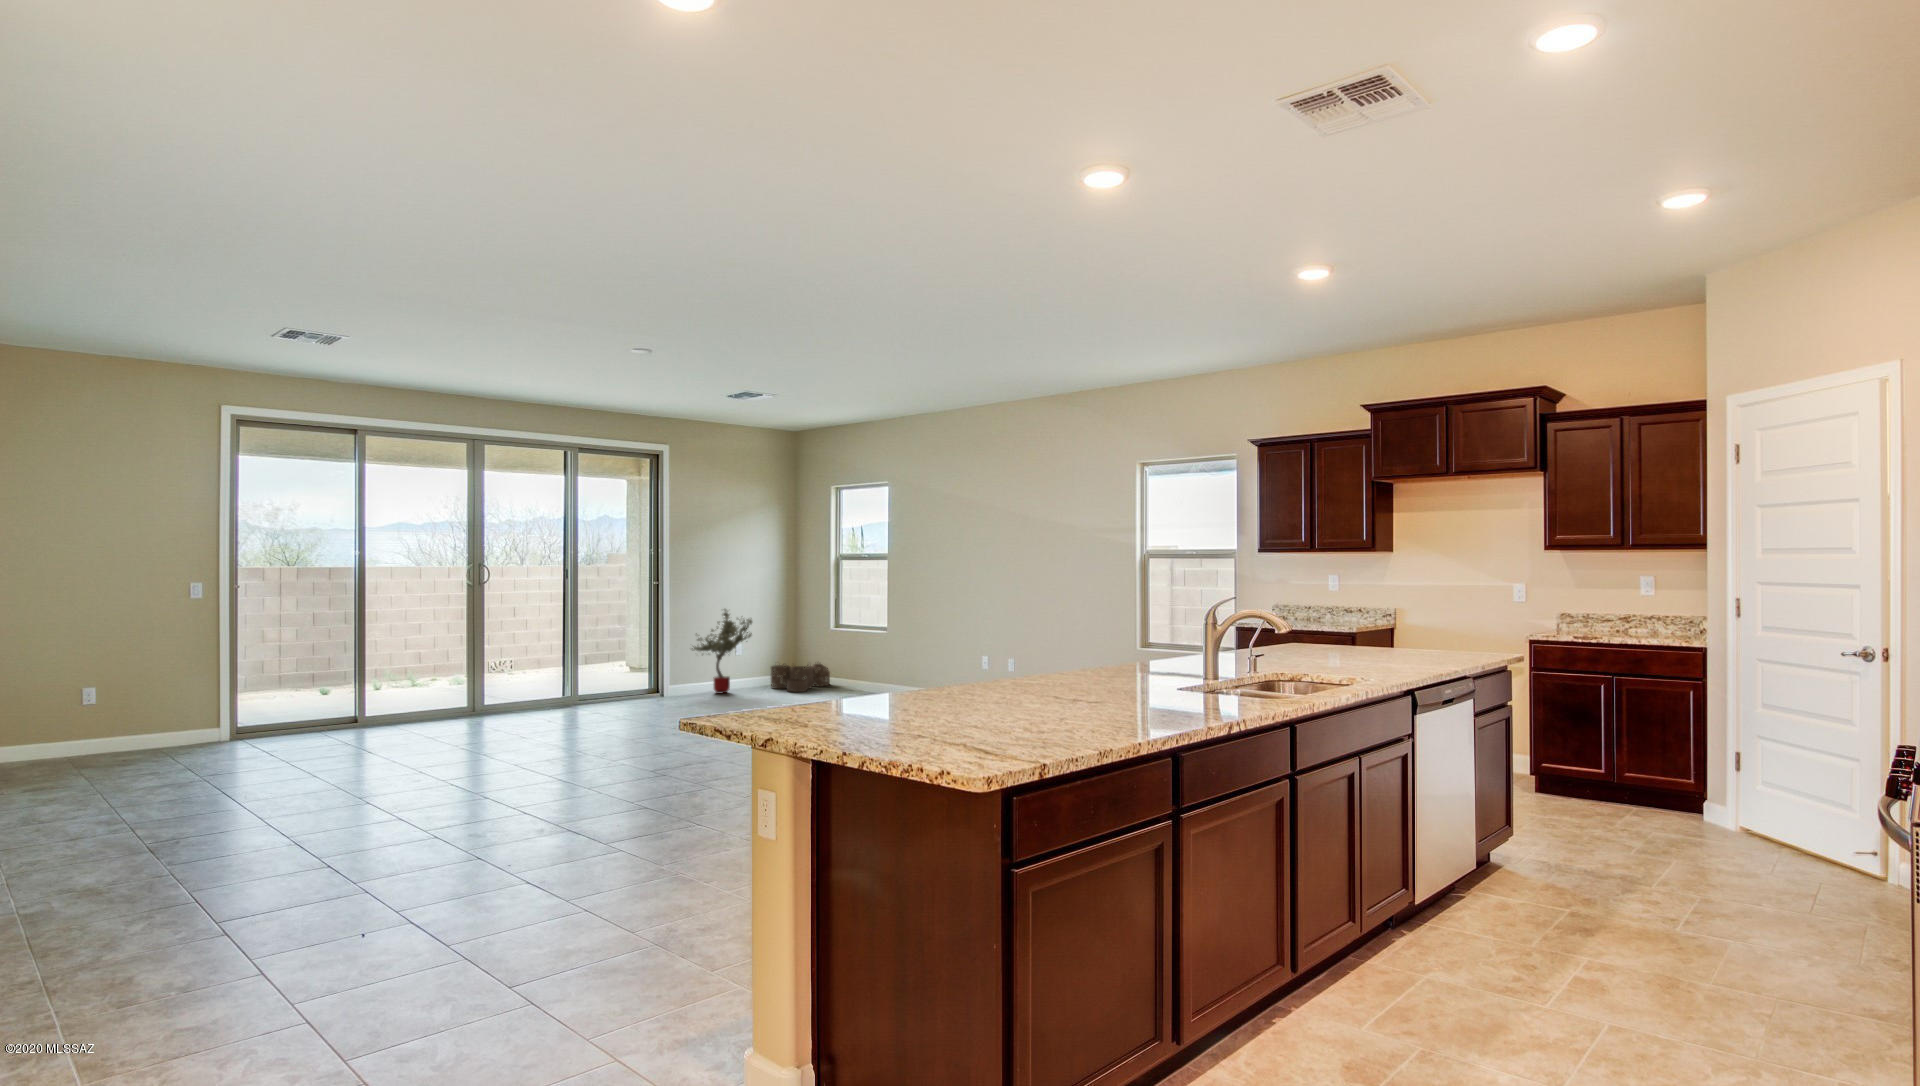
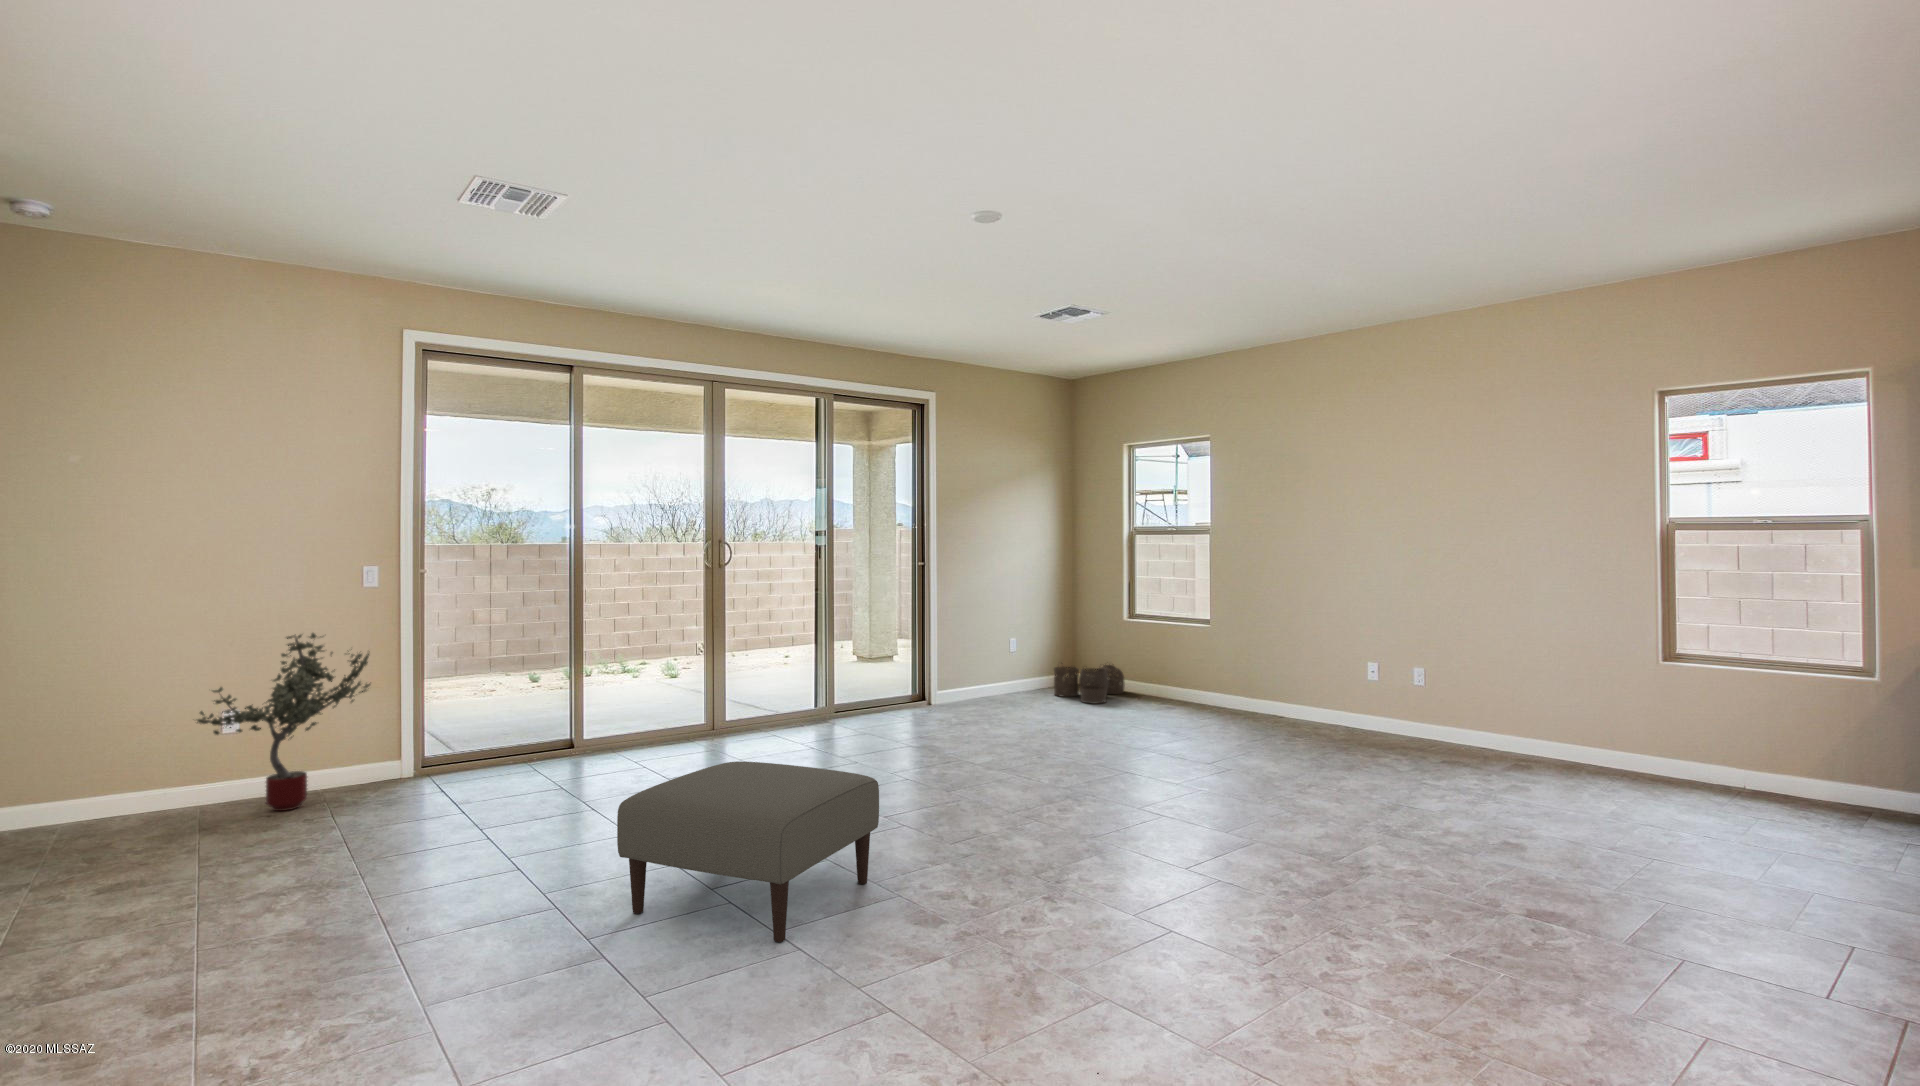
potted tree: present [692,609,752,693] -> present [197,633,370,811]
ottoman: none [380,706,554,795] -> present [617,761,879,942]

